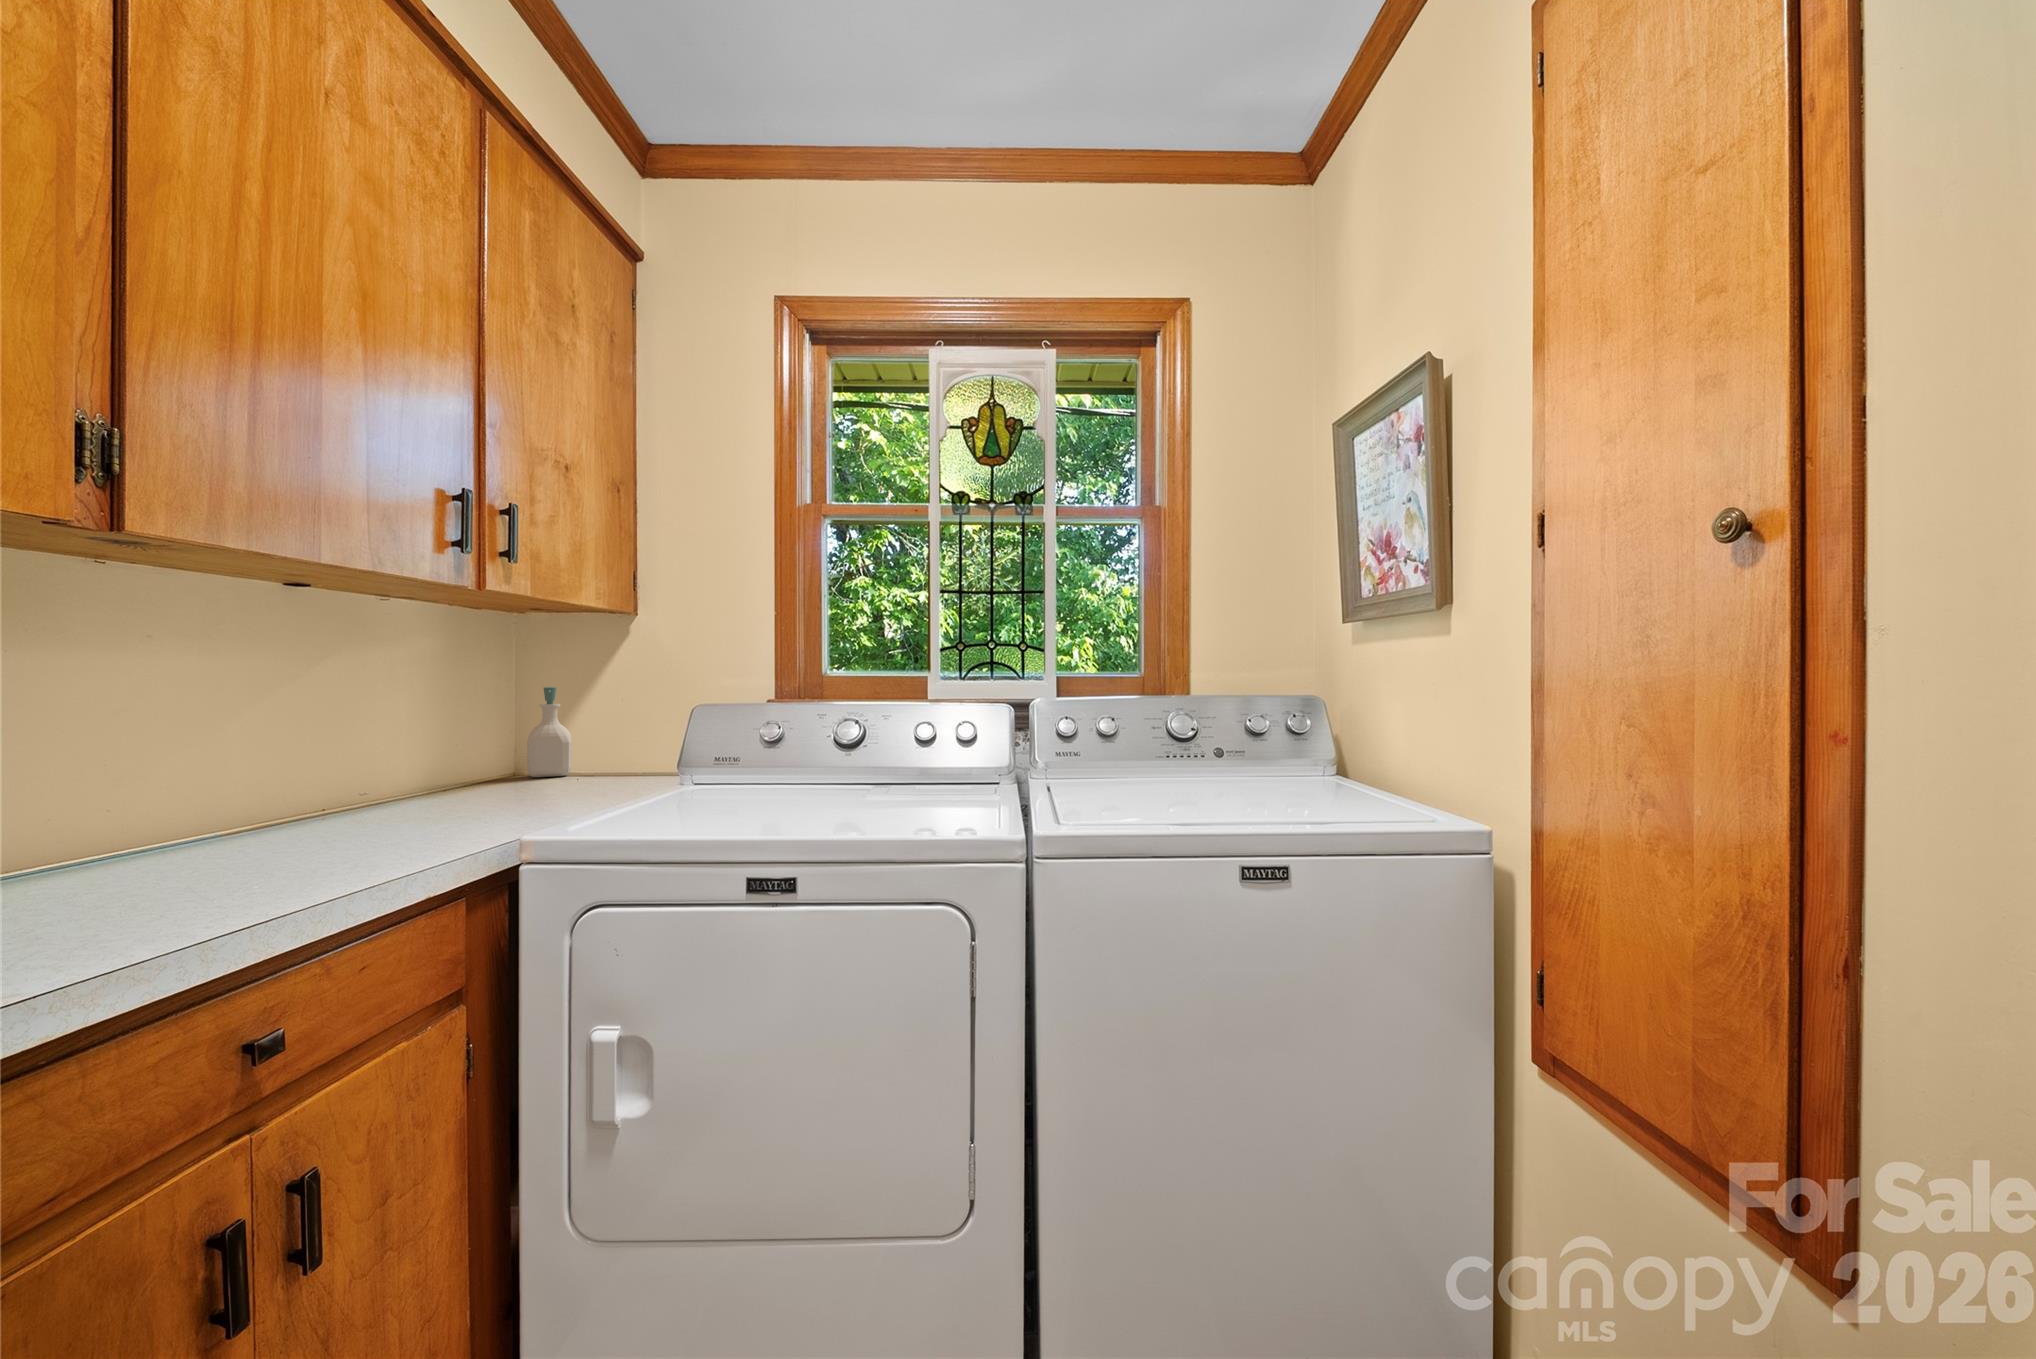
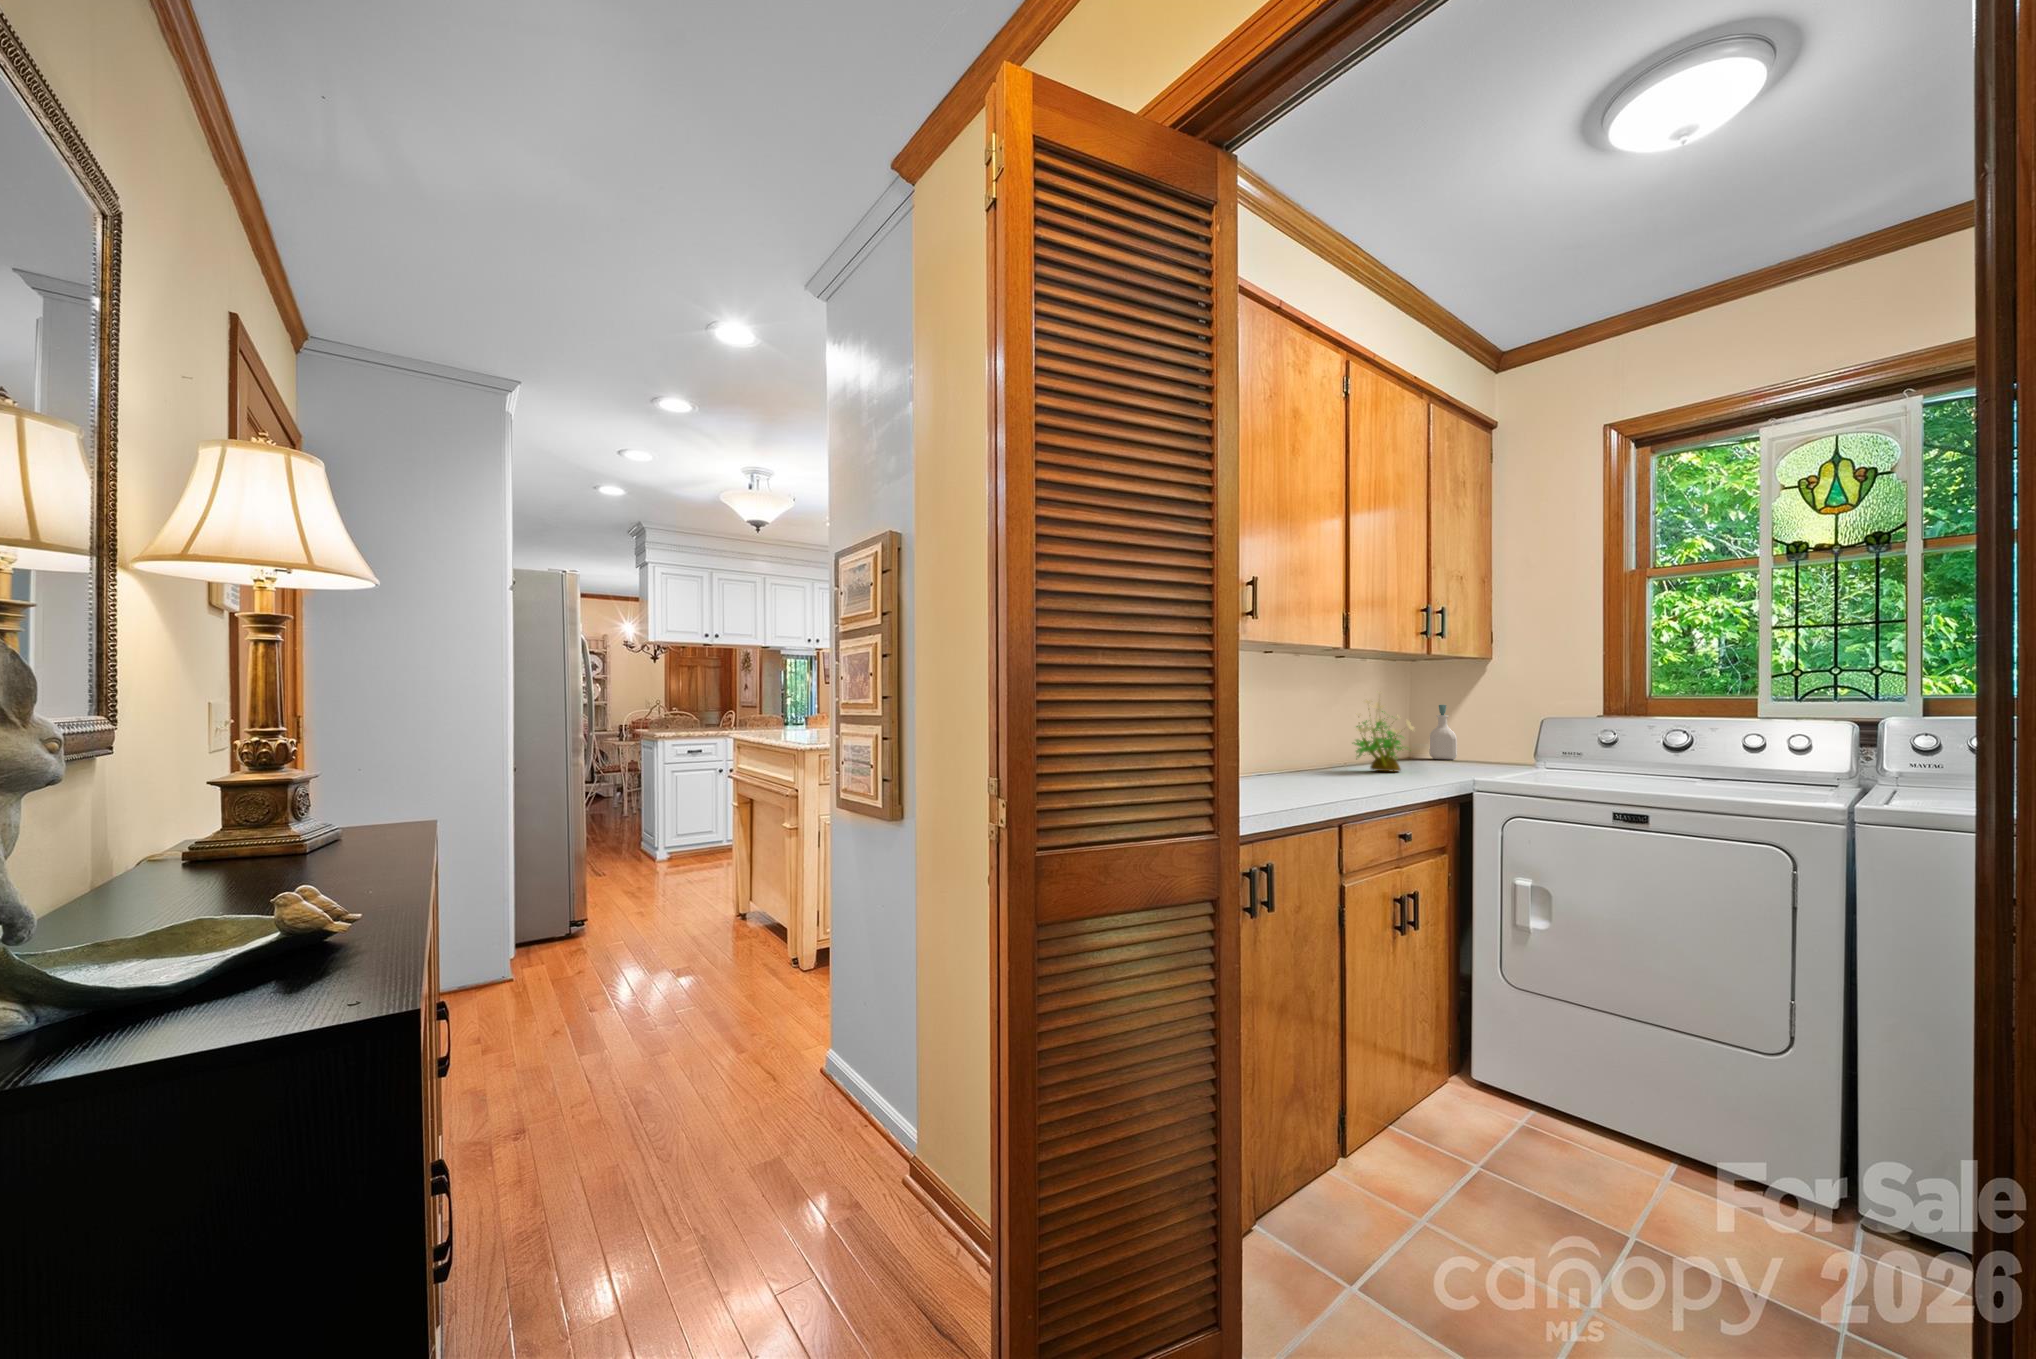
potted plant: none [264,659,438,831] -> present [1354,691,1414,771]

